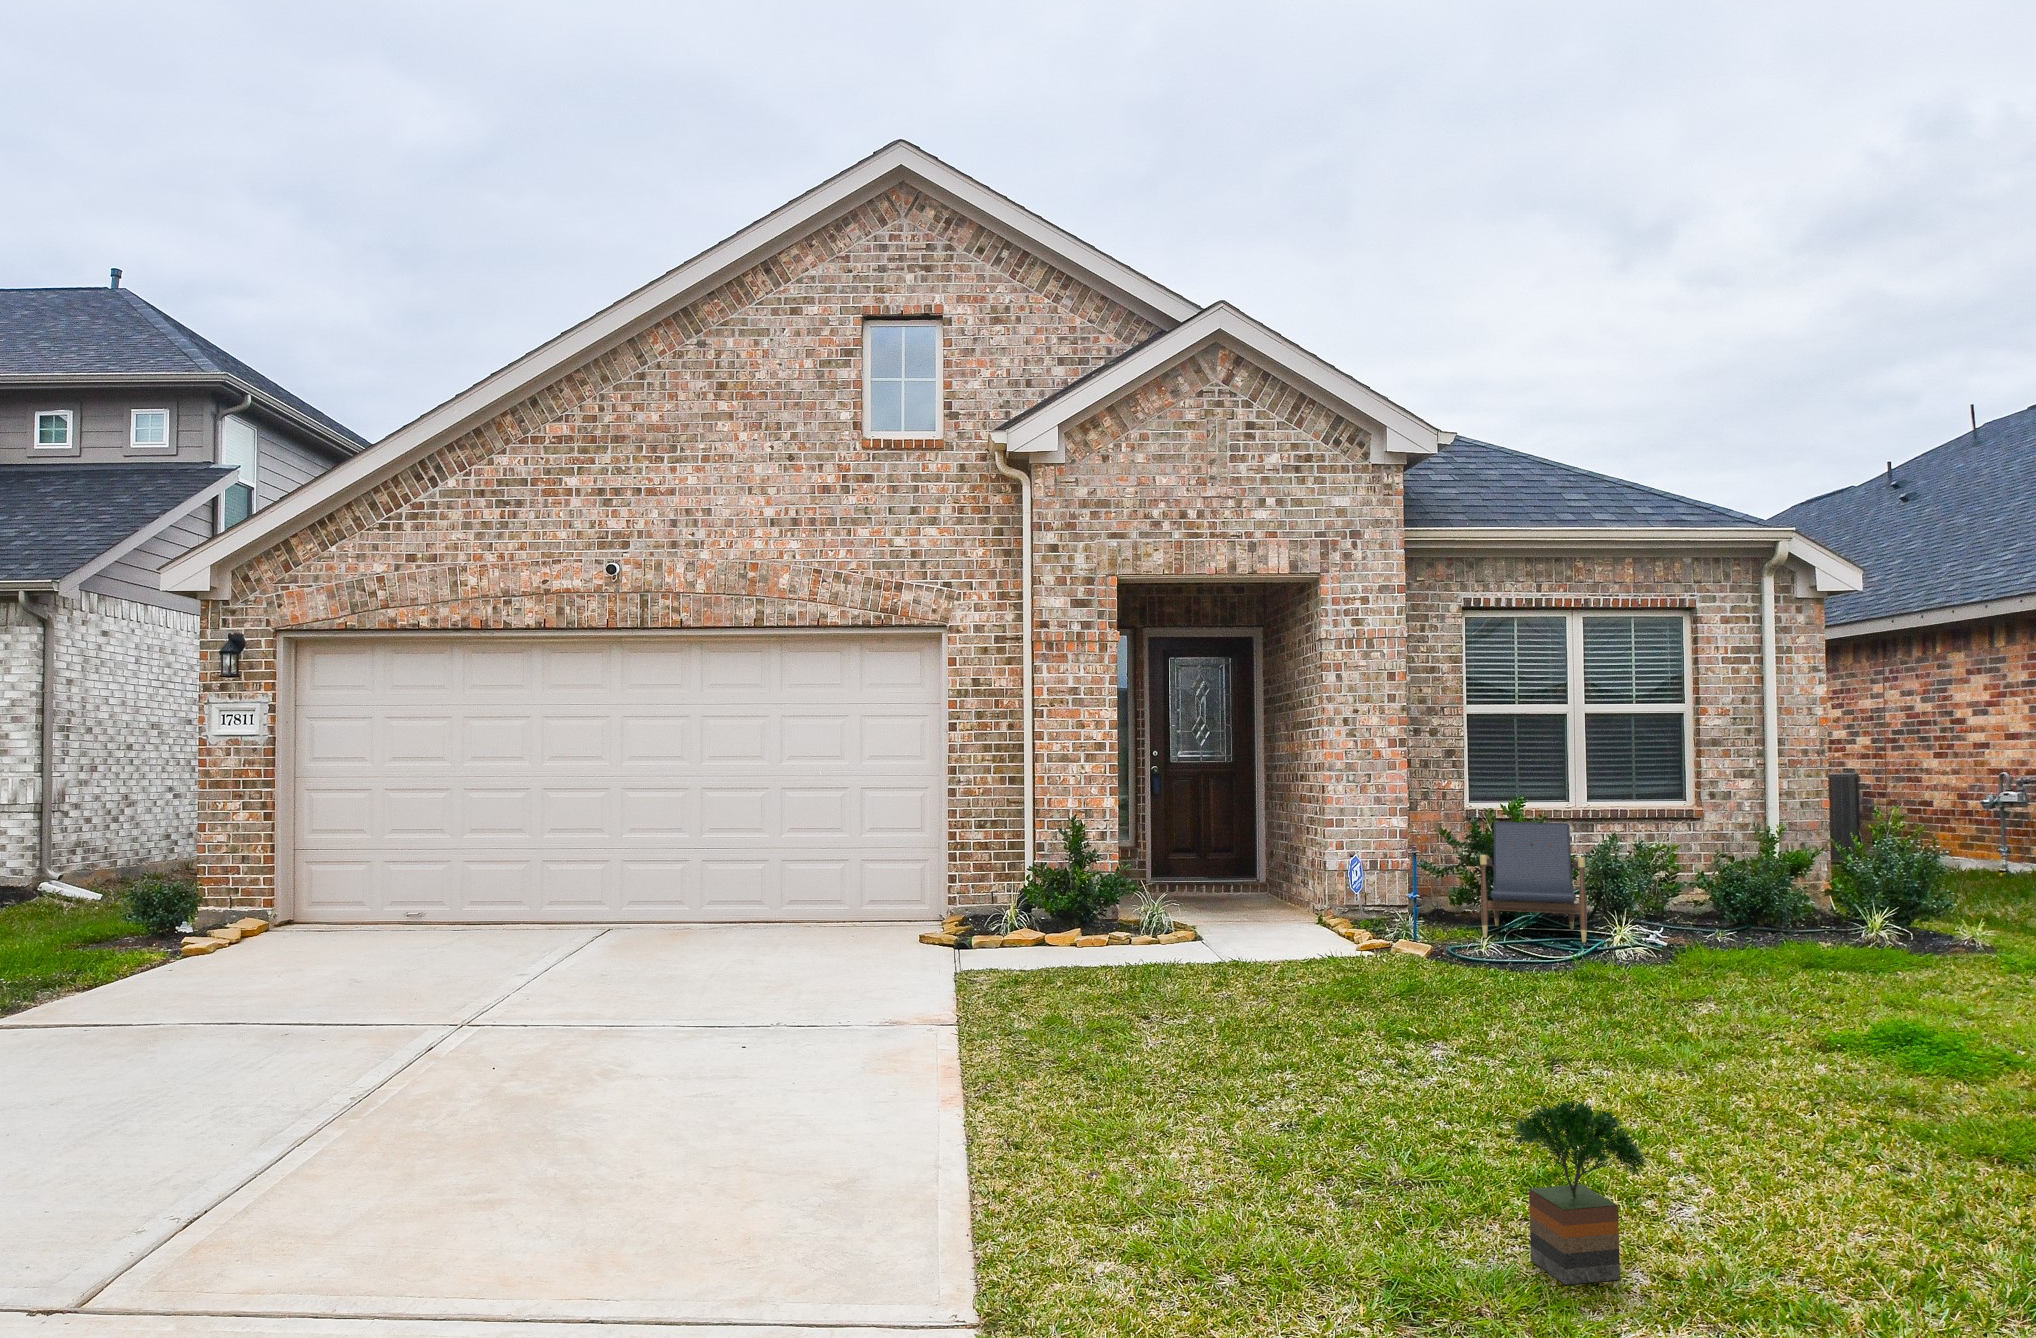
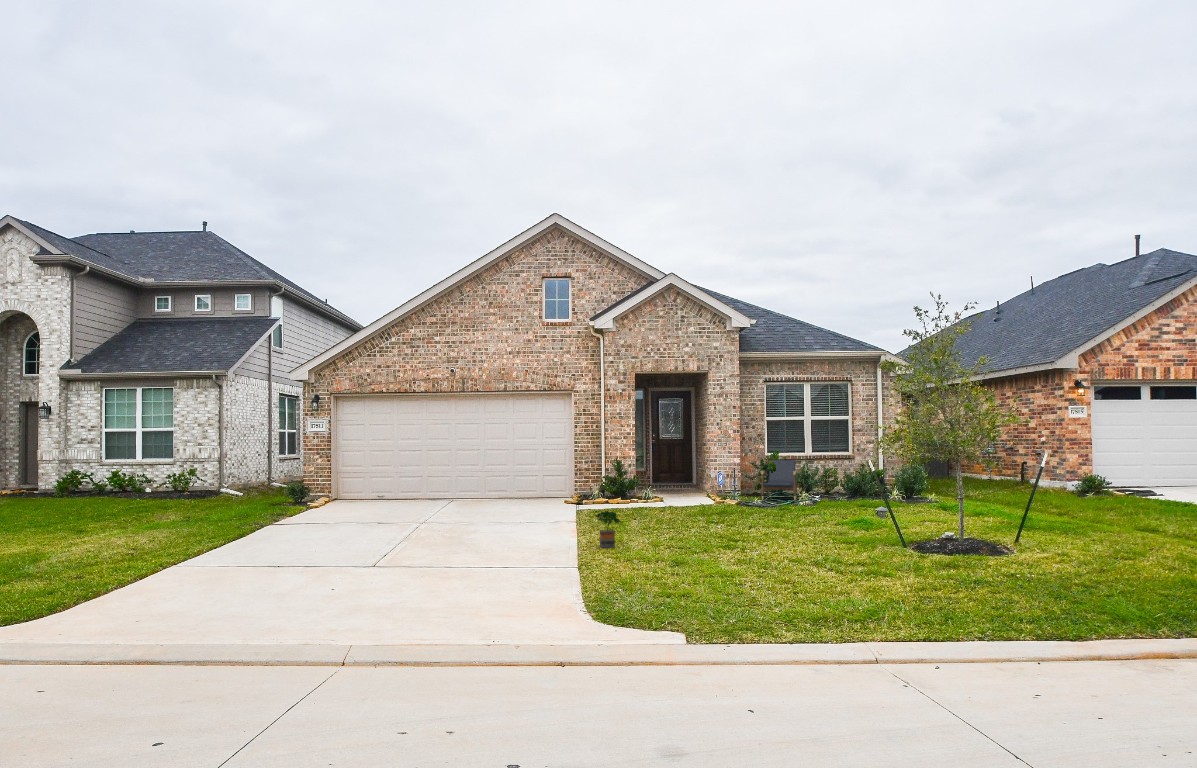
potted tree: present [1514,1100,1647,1285] -> present [596,511,620,548]

